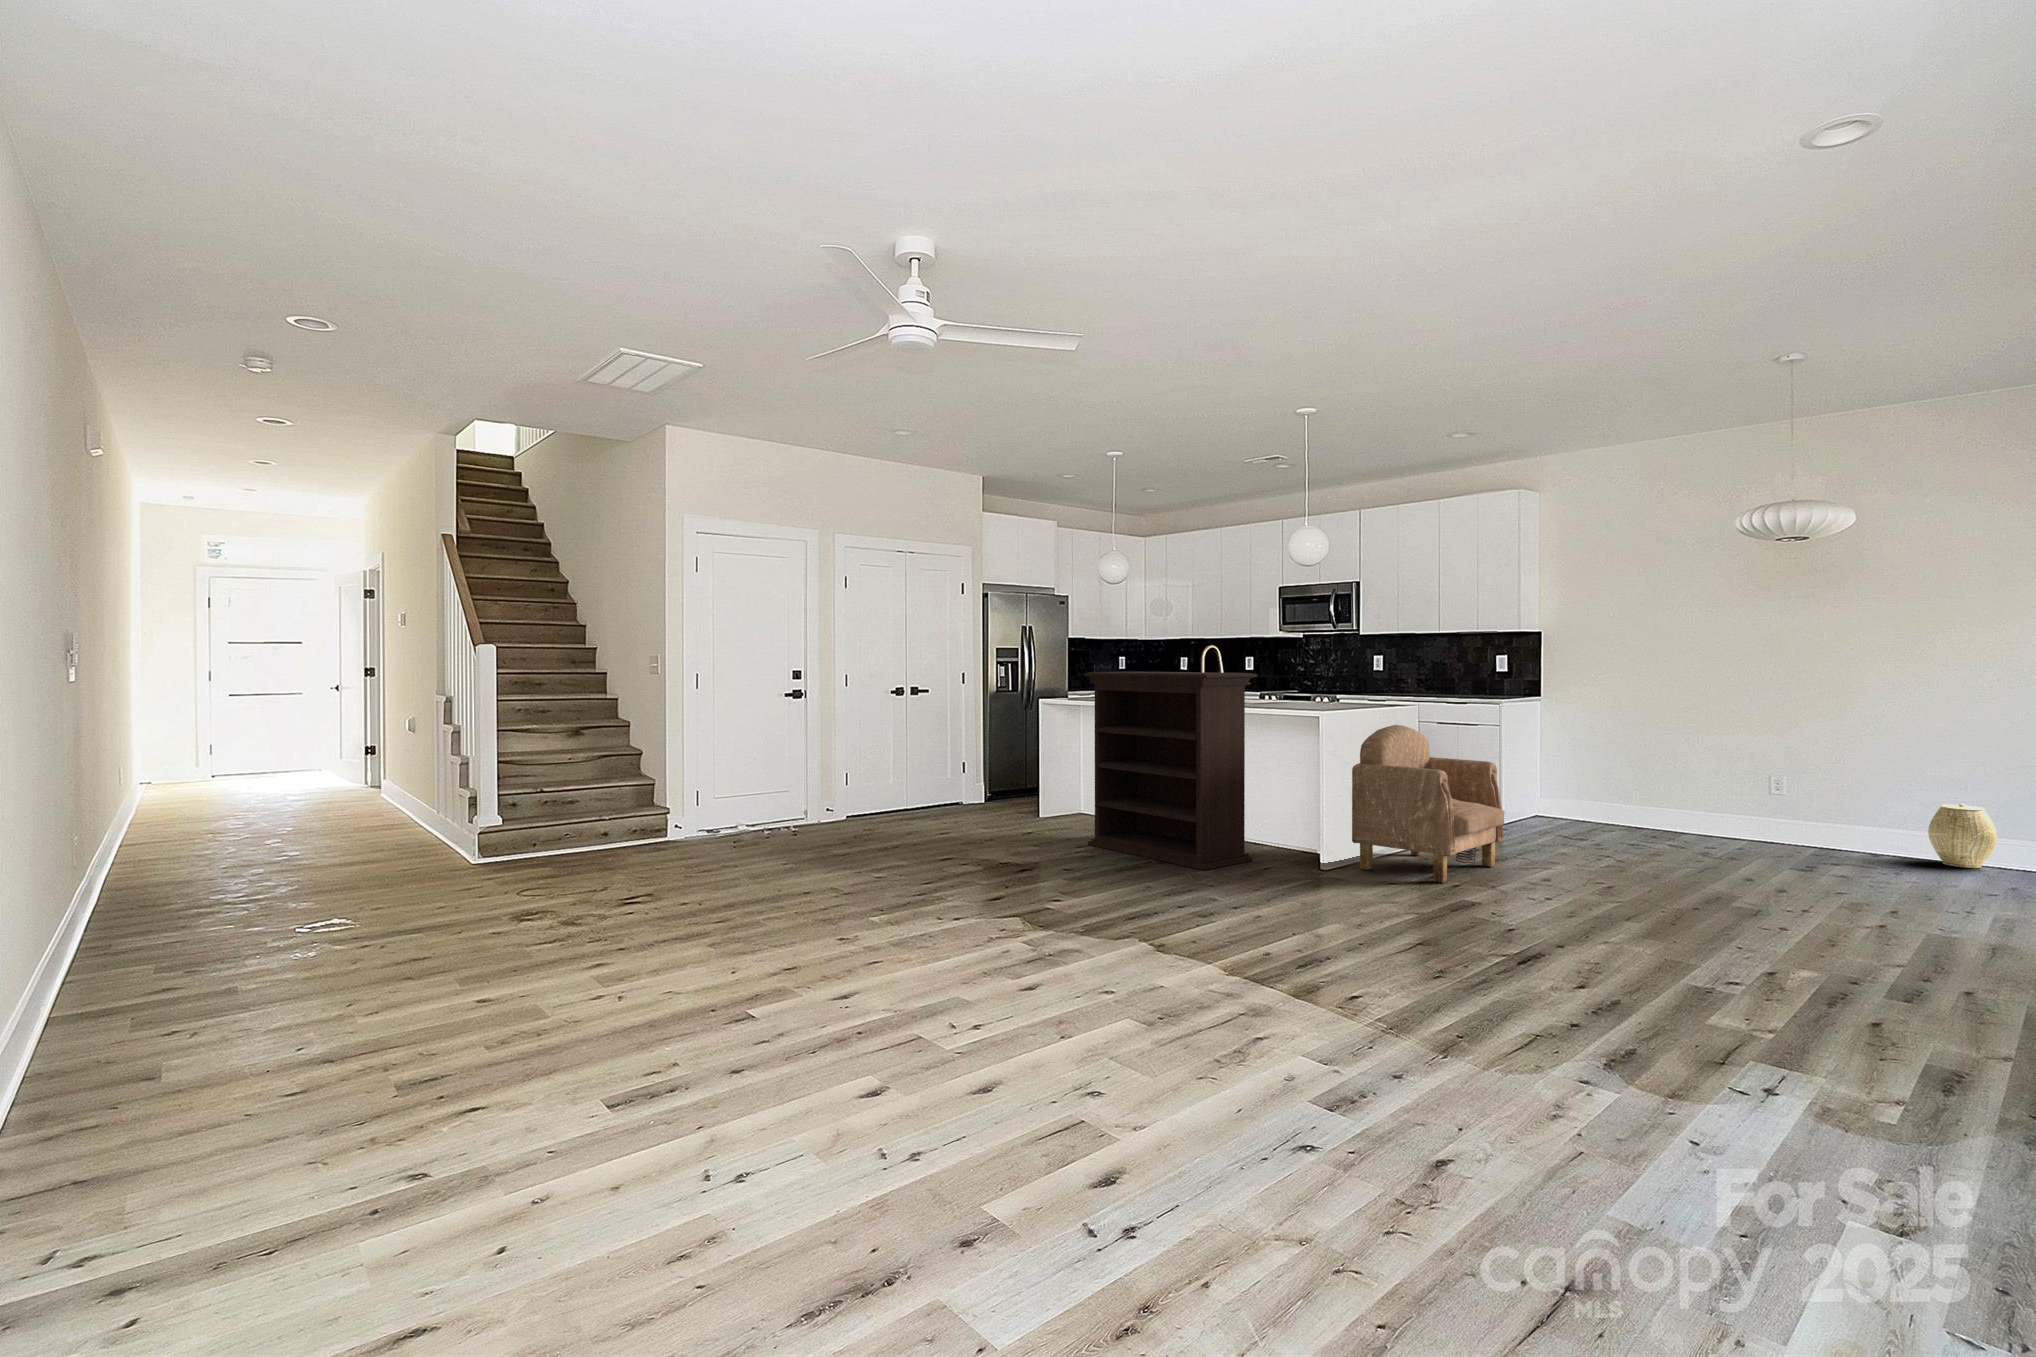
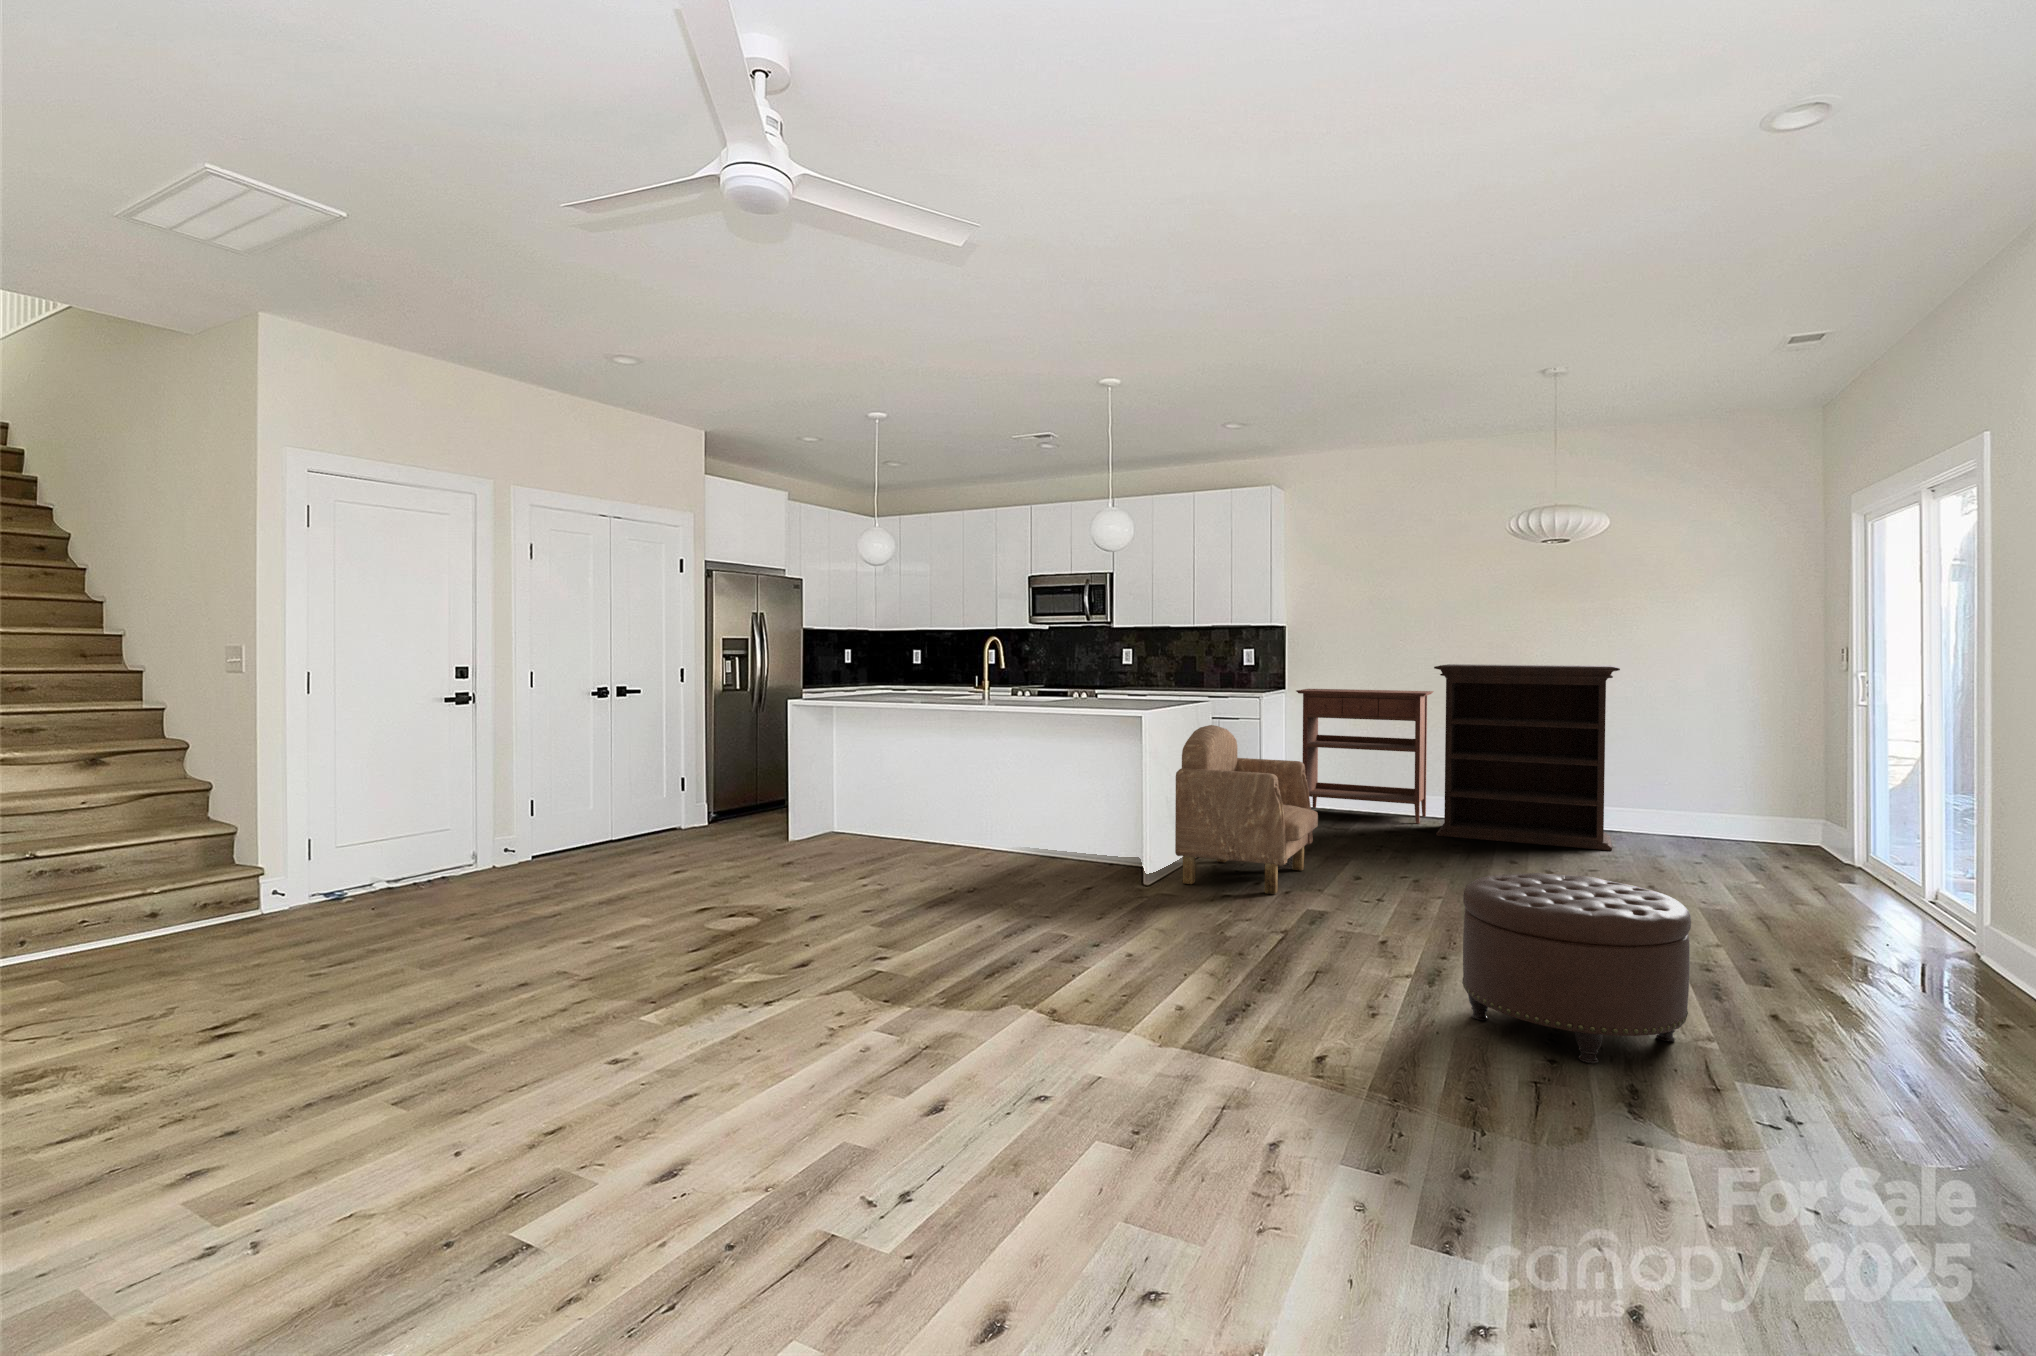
bookshelf: present [1084,672,1258,870] -> present [1434,664,1620,850]
console table: none [1537,695,1698,836] -> present [1296,689,1433,824]
woven basket: present [1928,803,1997,868] -> none [1627,783,1679,840]
ottoman: none [1526,861,1743,1027] -> present [1463,873,1691,1063]

